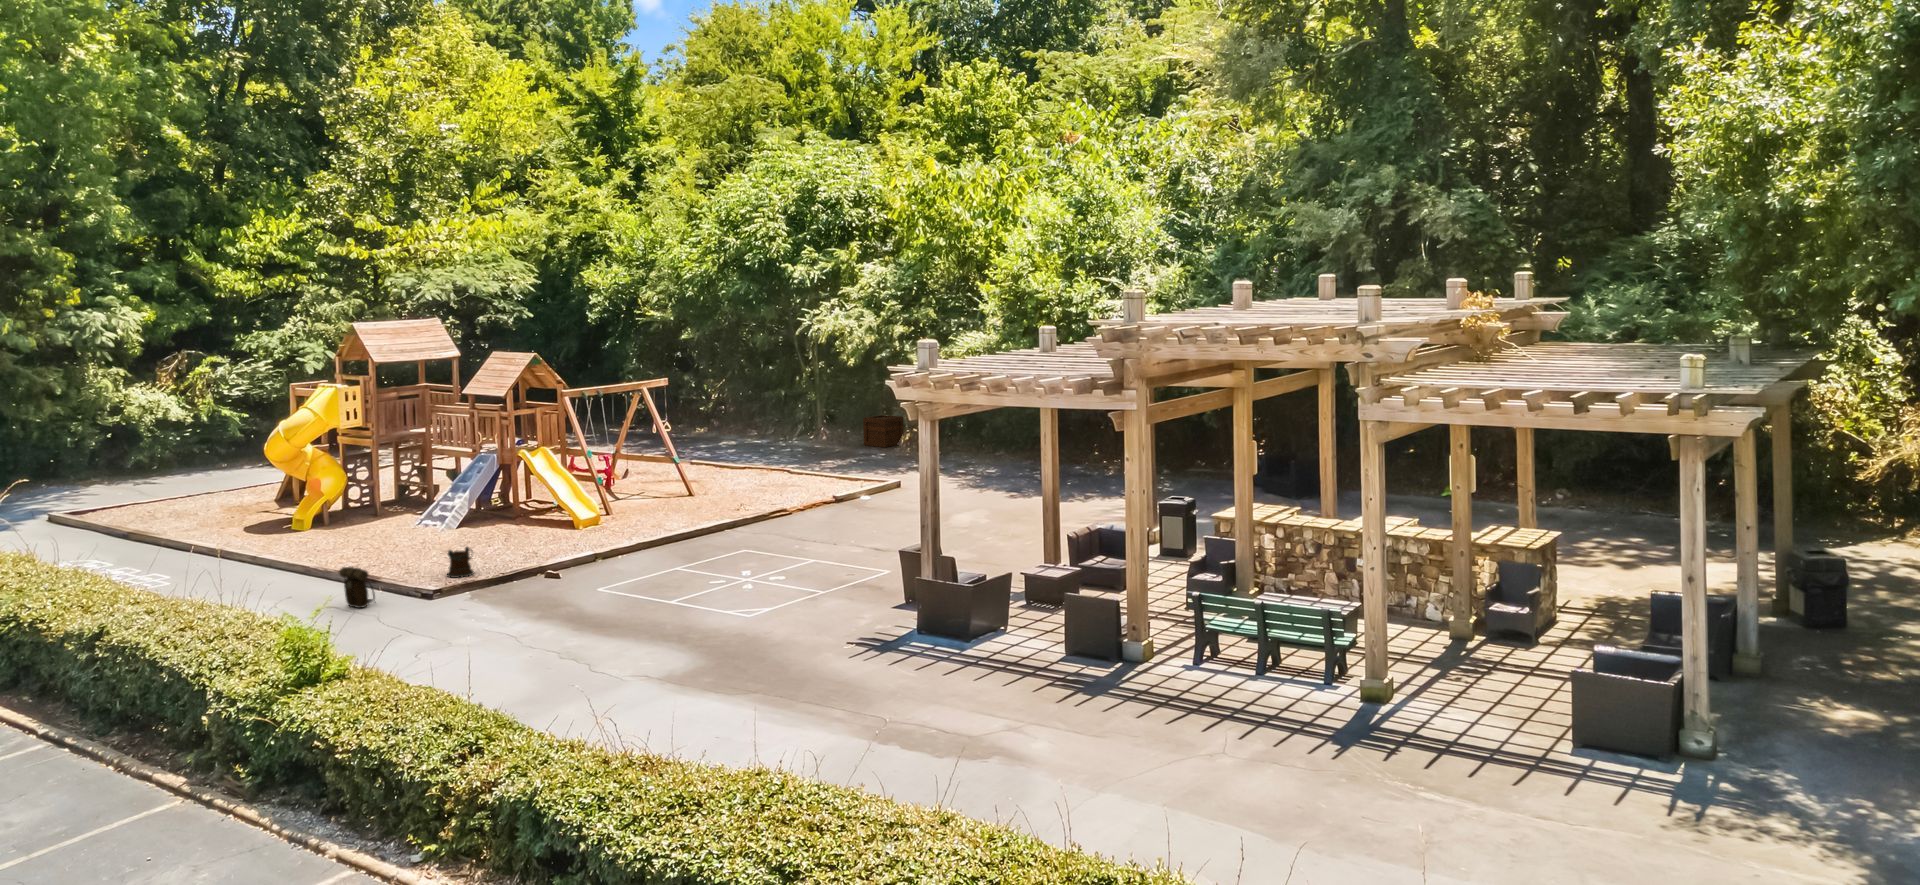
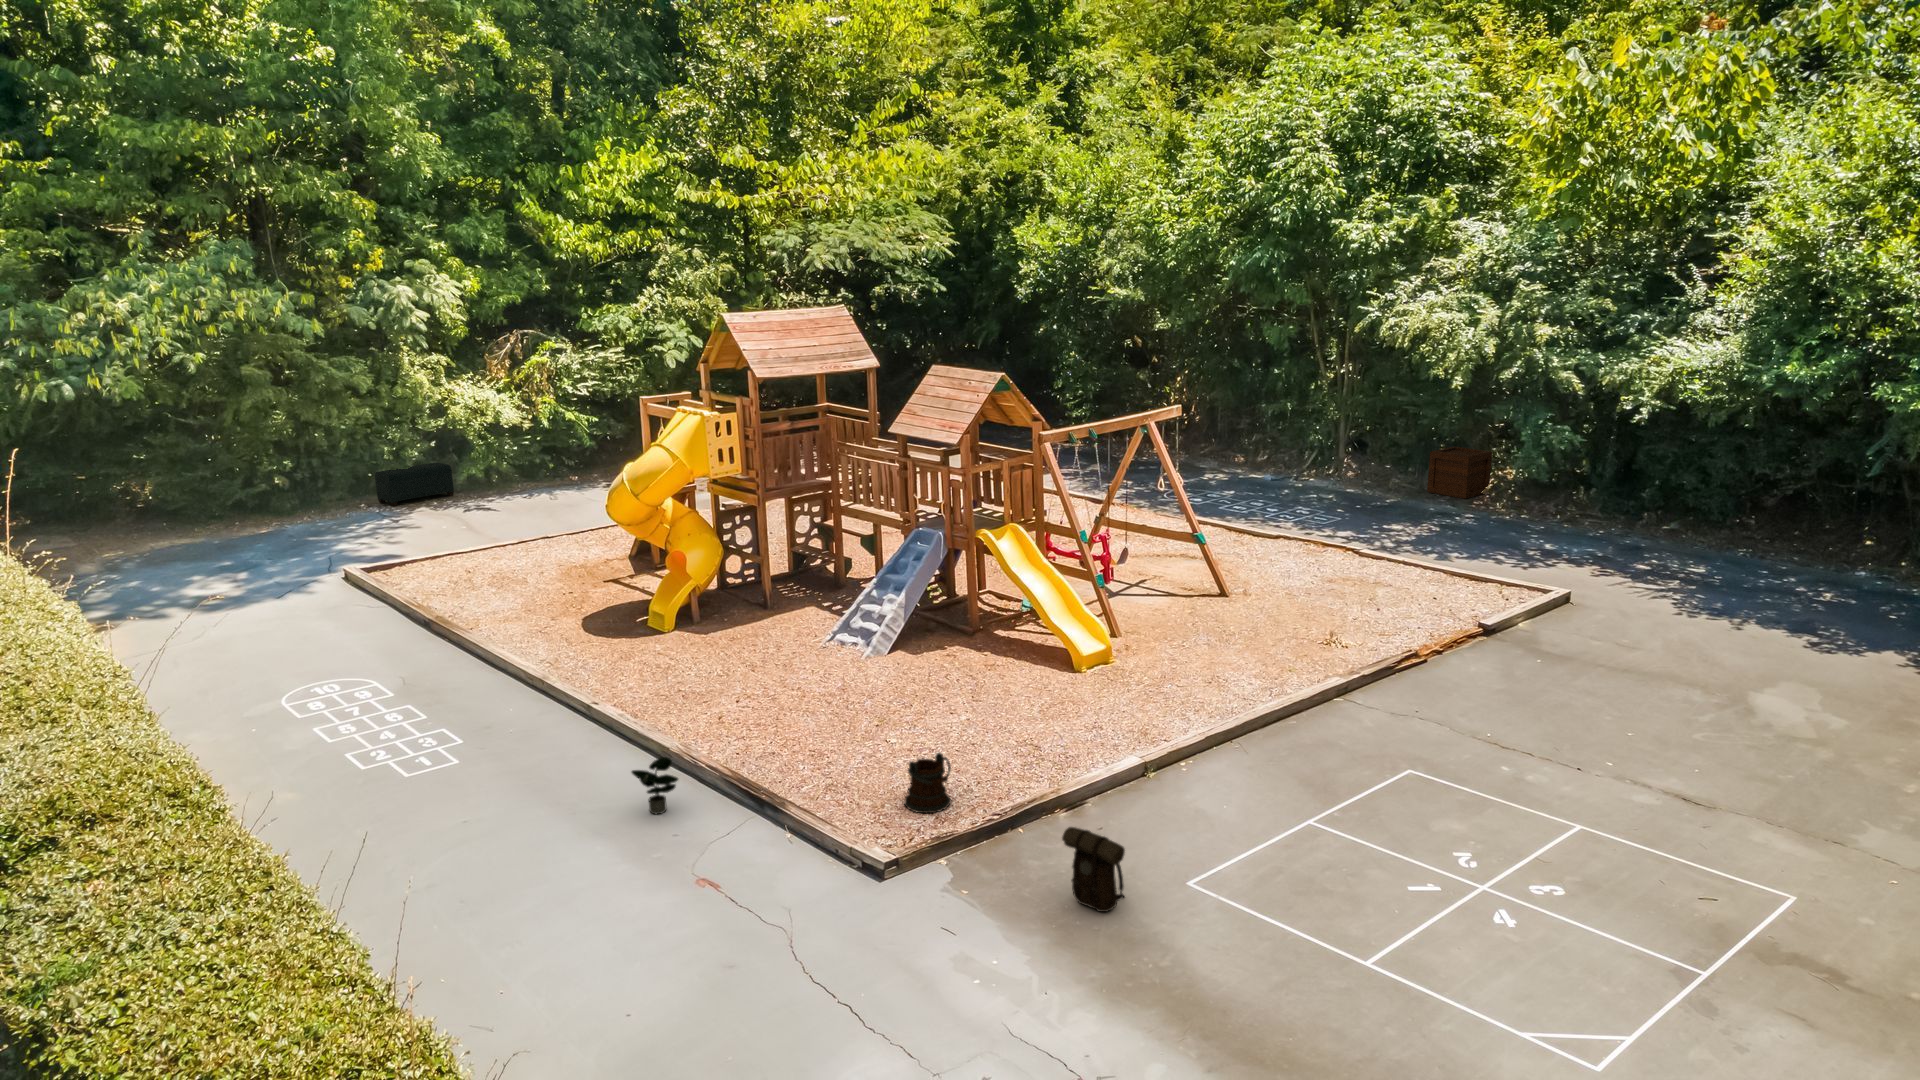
bench: none [63,451,130,483] -> present [375,462,454,506]
potted plant: none [282,557,311,588] -> present [632,757,678,814]
backpack: present [338,567,375,608] -> present [1062,827,1125,912]

